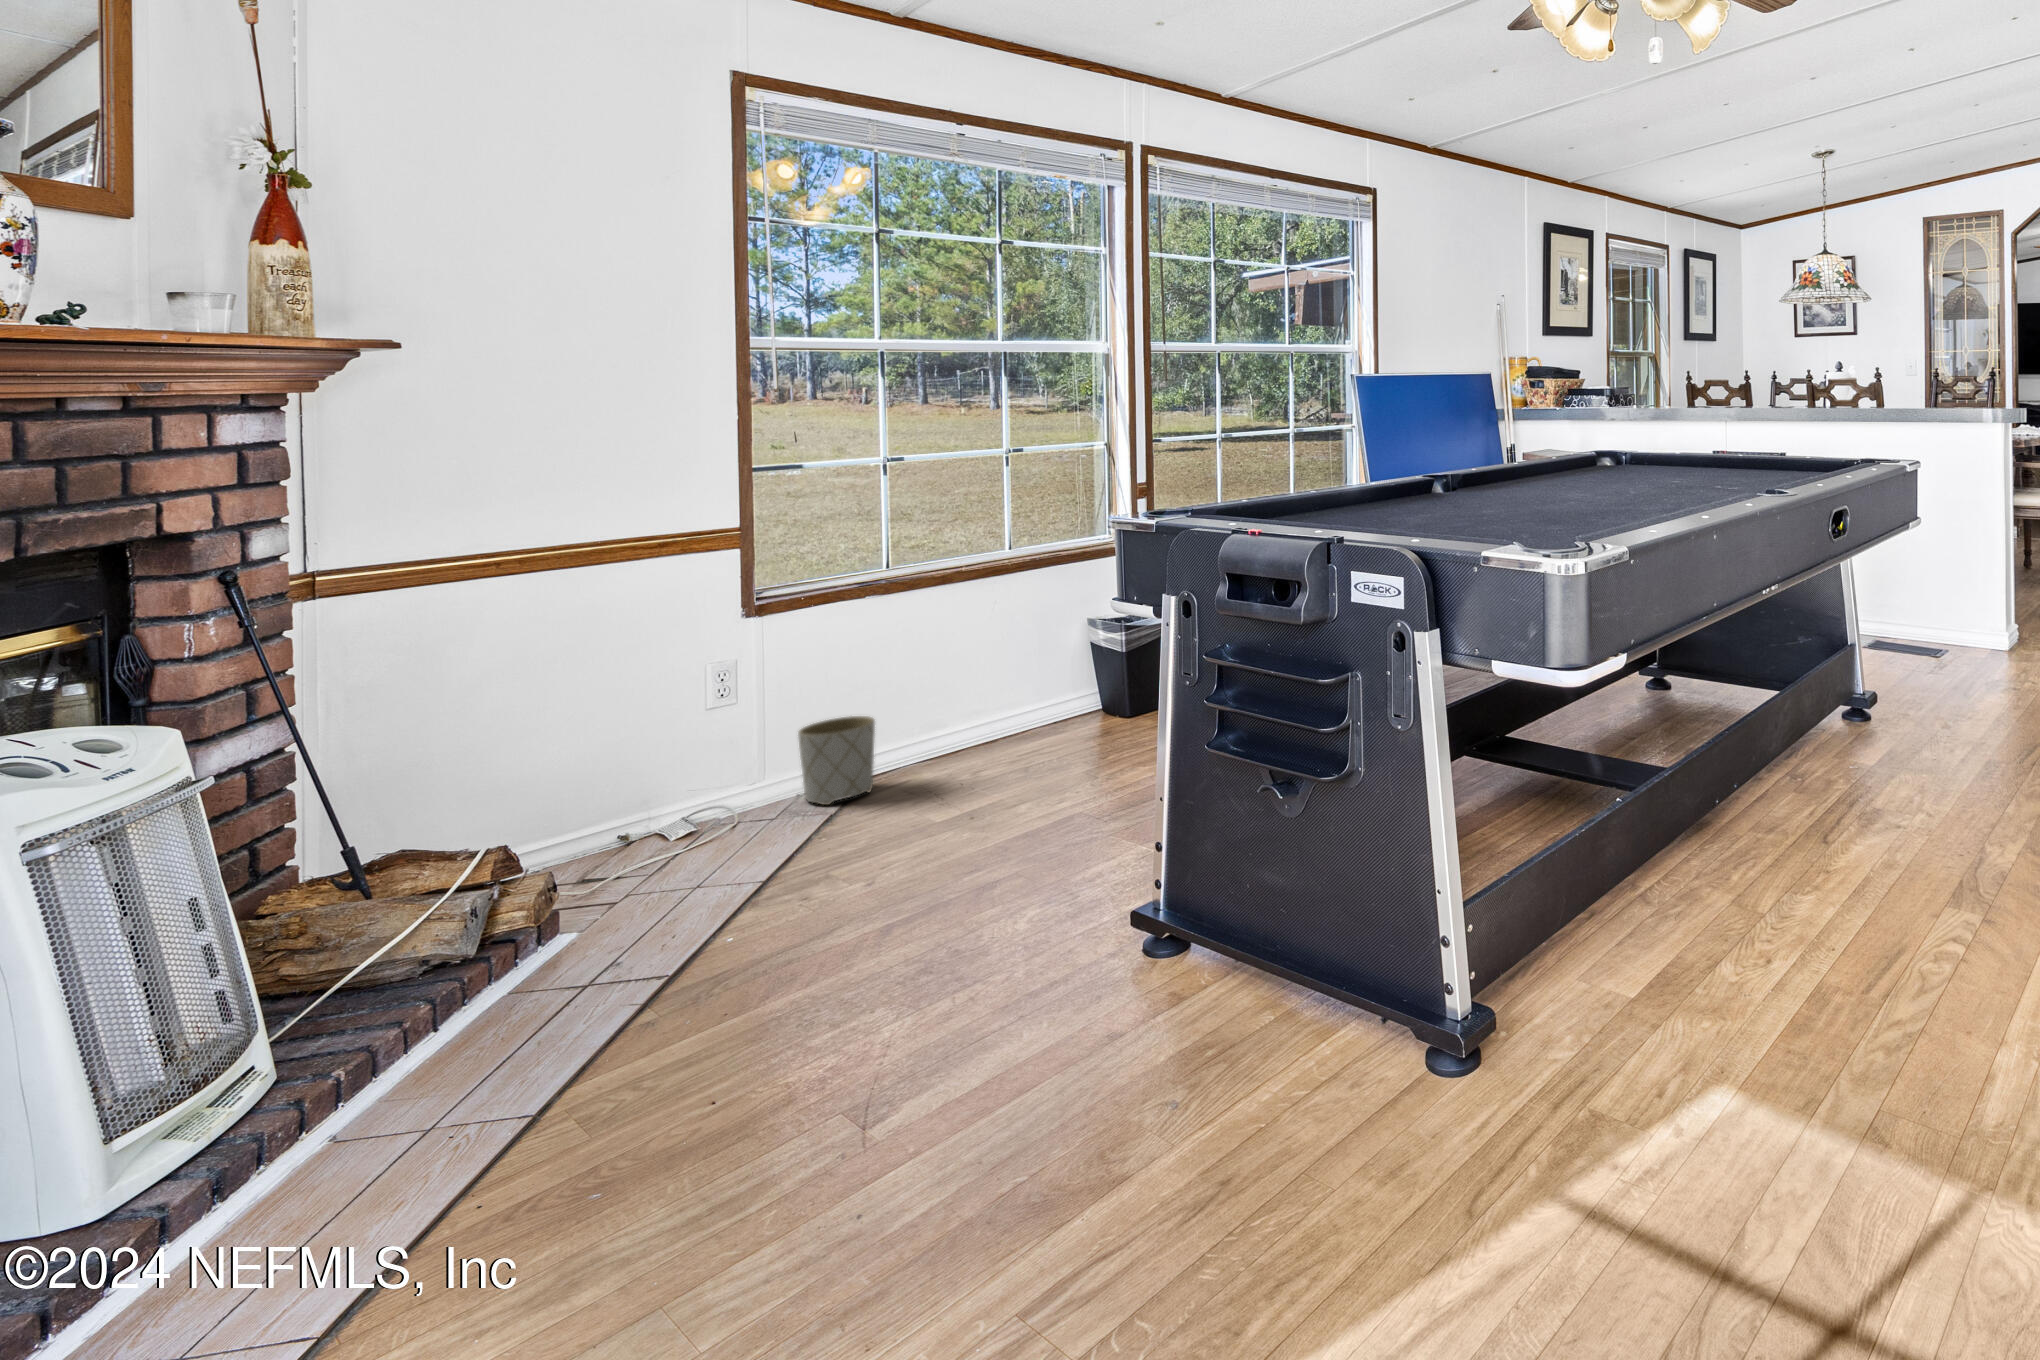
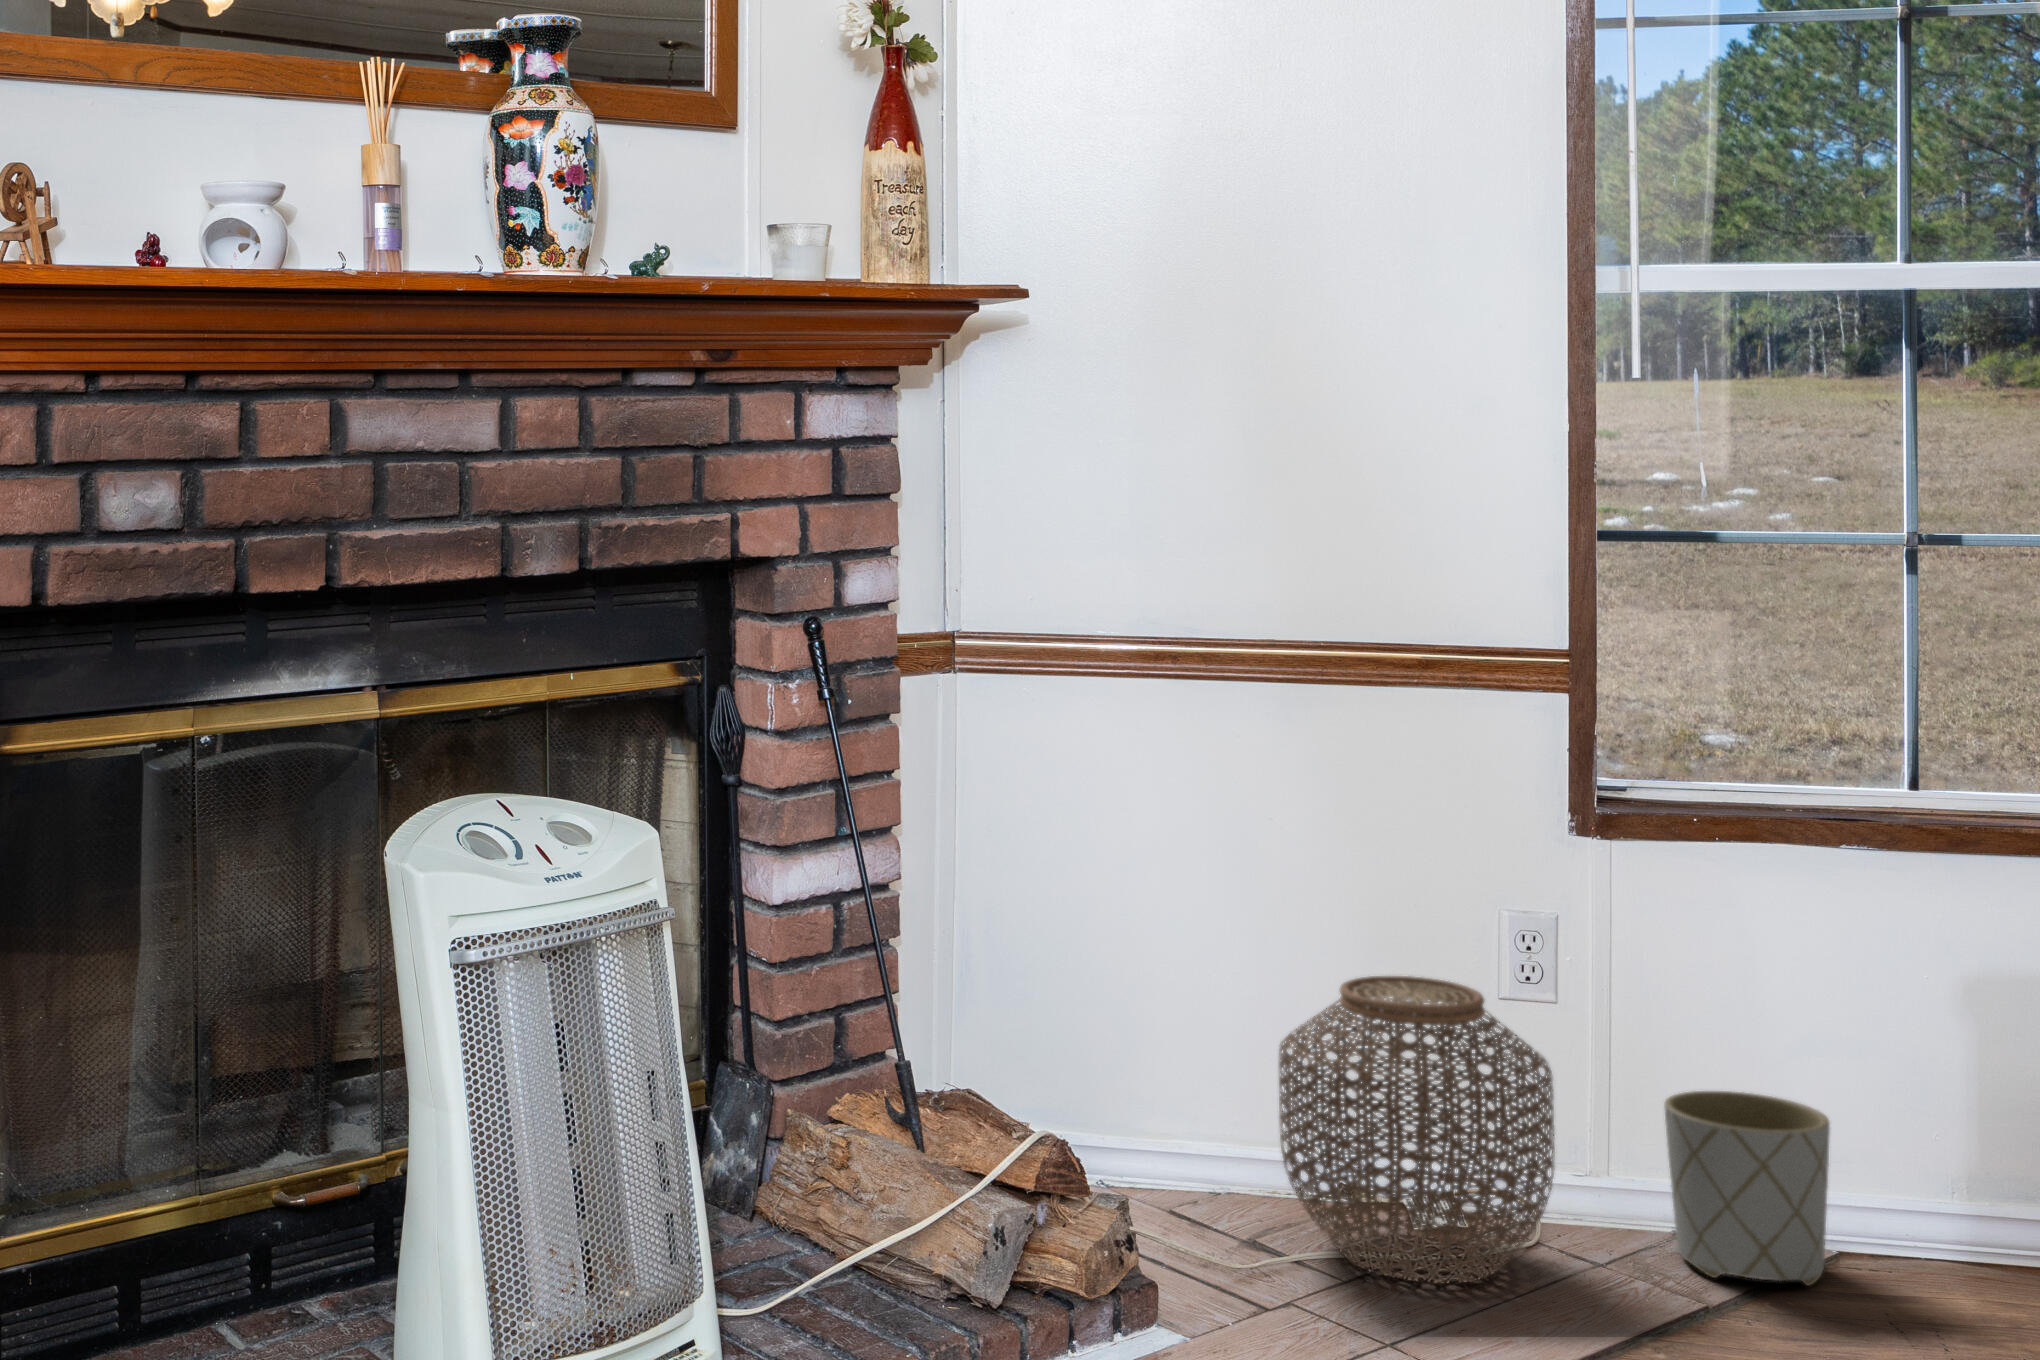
woven basket: none [596,704,761,867] -> present [1279,976,1555,1283]

